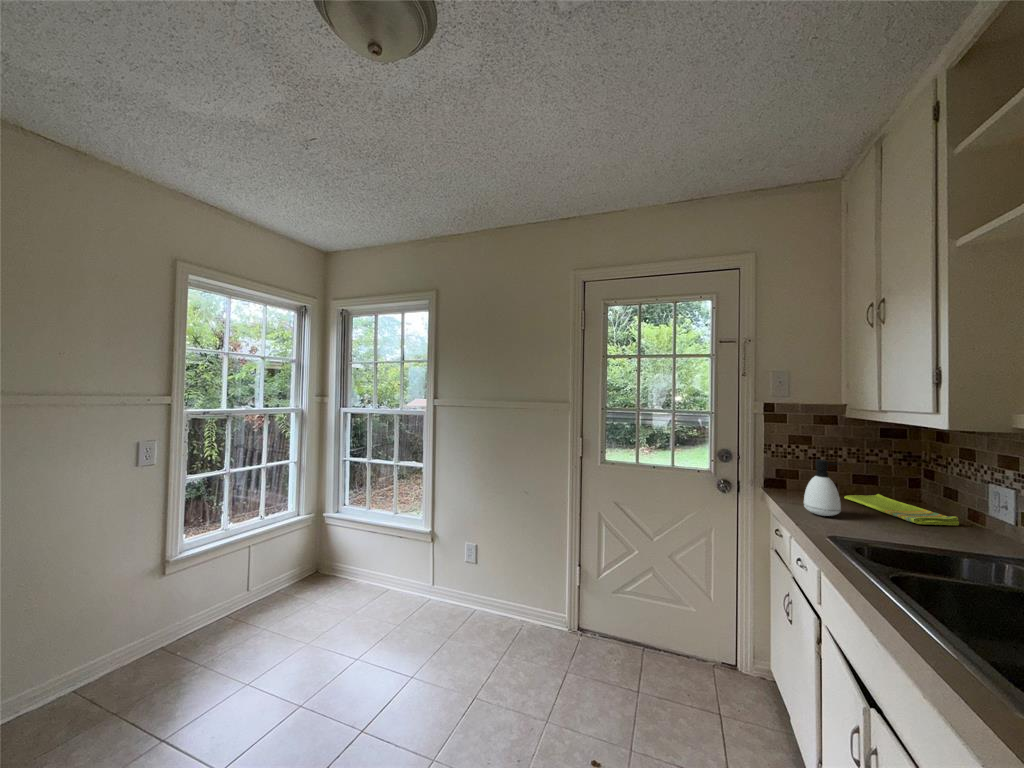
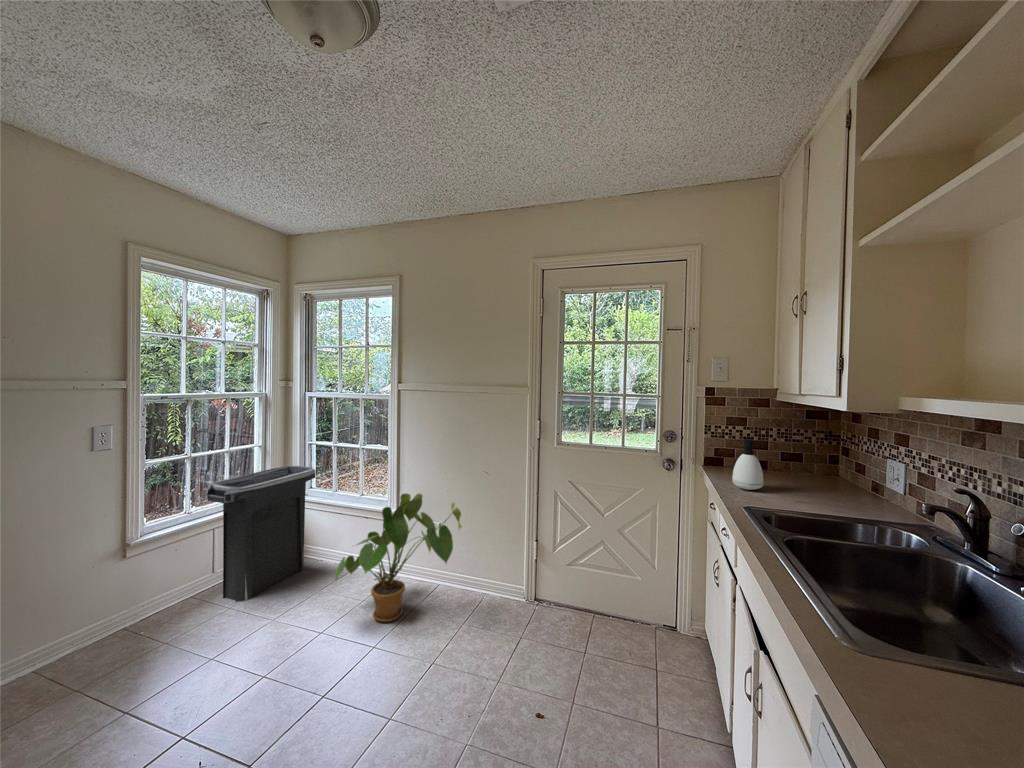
trash can: none [244,482,349,623] -> present [207,466,316,602]
dish towel: present [844,494,959,525] -> none [772,470,862,496]
house plant: none [369,513,500,650] -> present [335,494,461,622]

